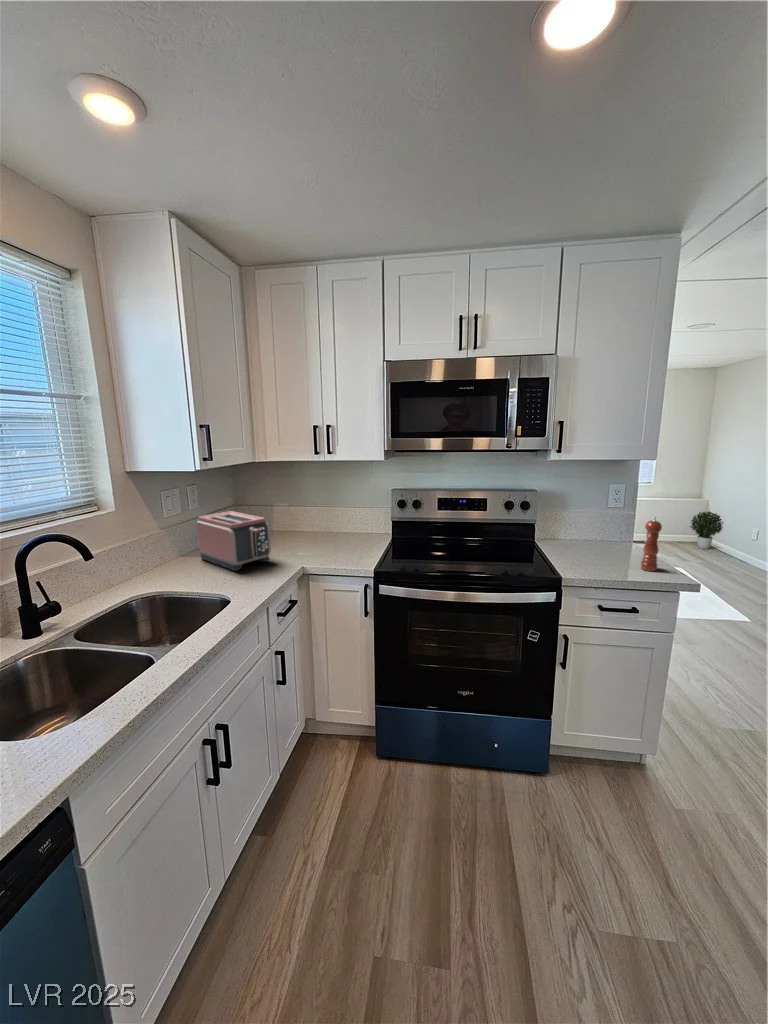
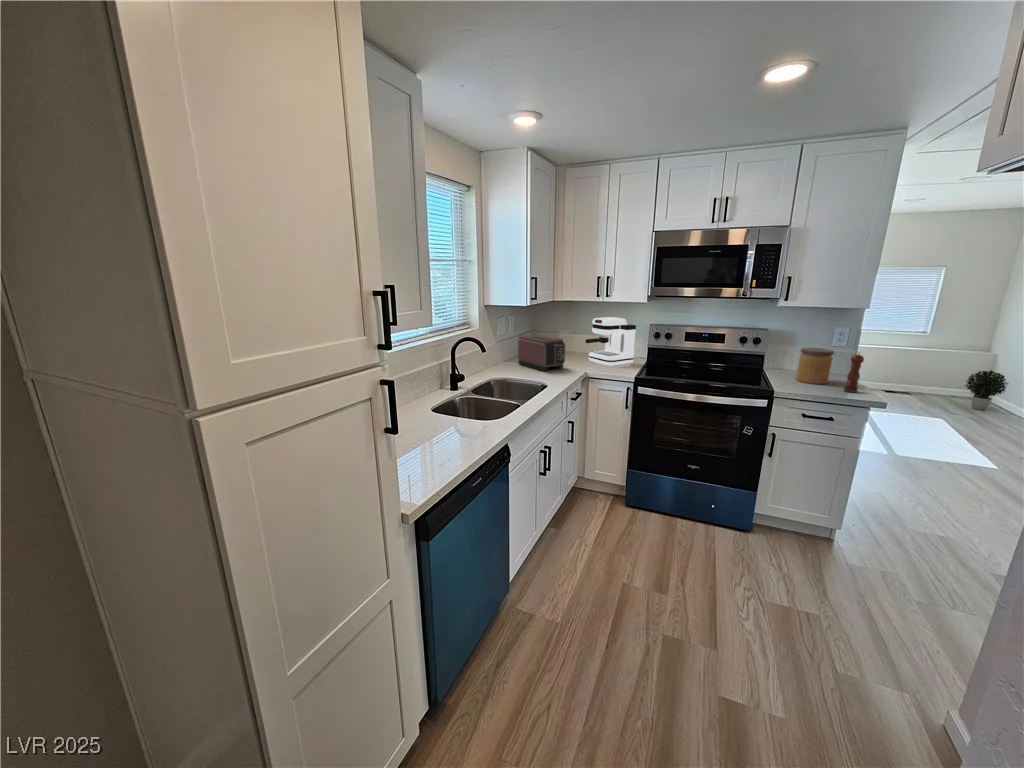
coffee maker: none [303,481,374,552] -> present [585,317,636,366]
jar: none [578,511,620,559] -> present [796,347,834,384]

